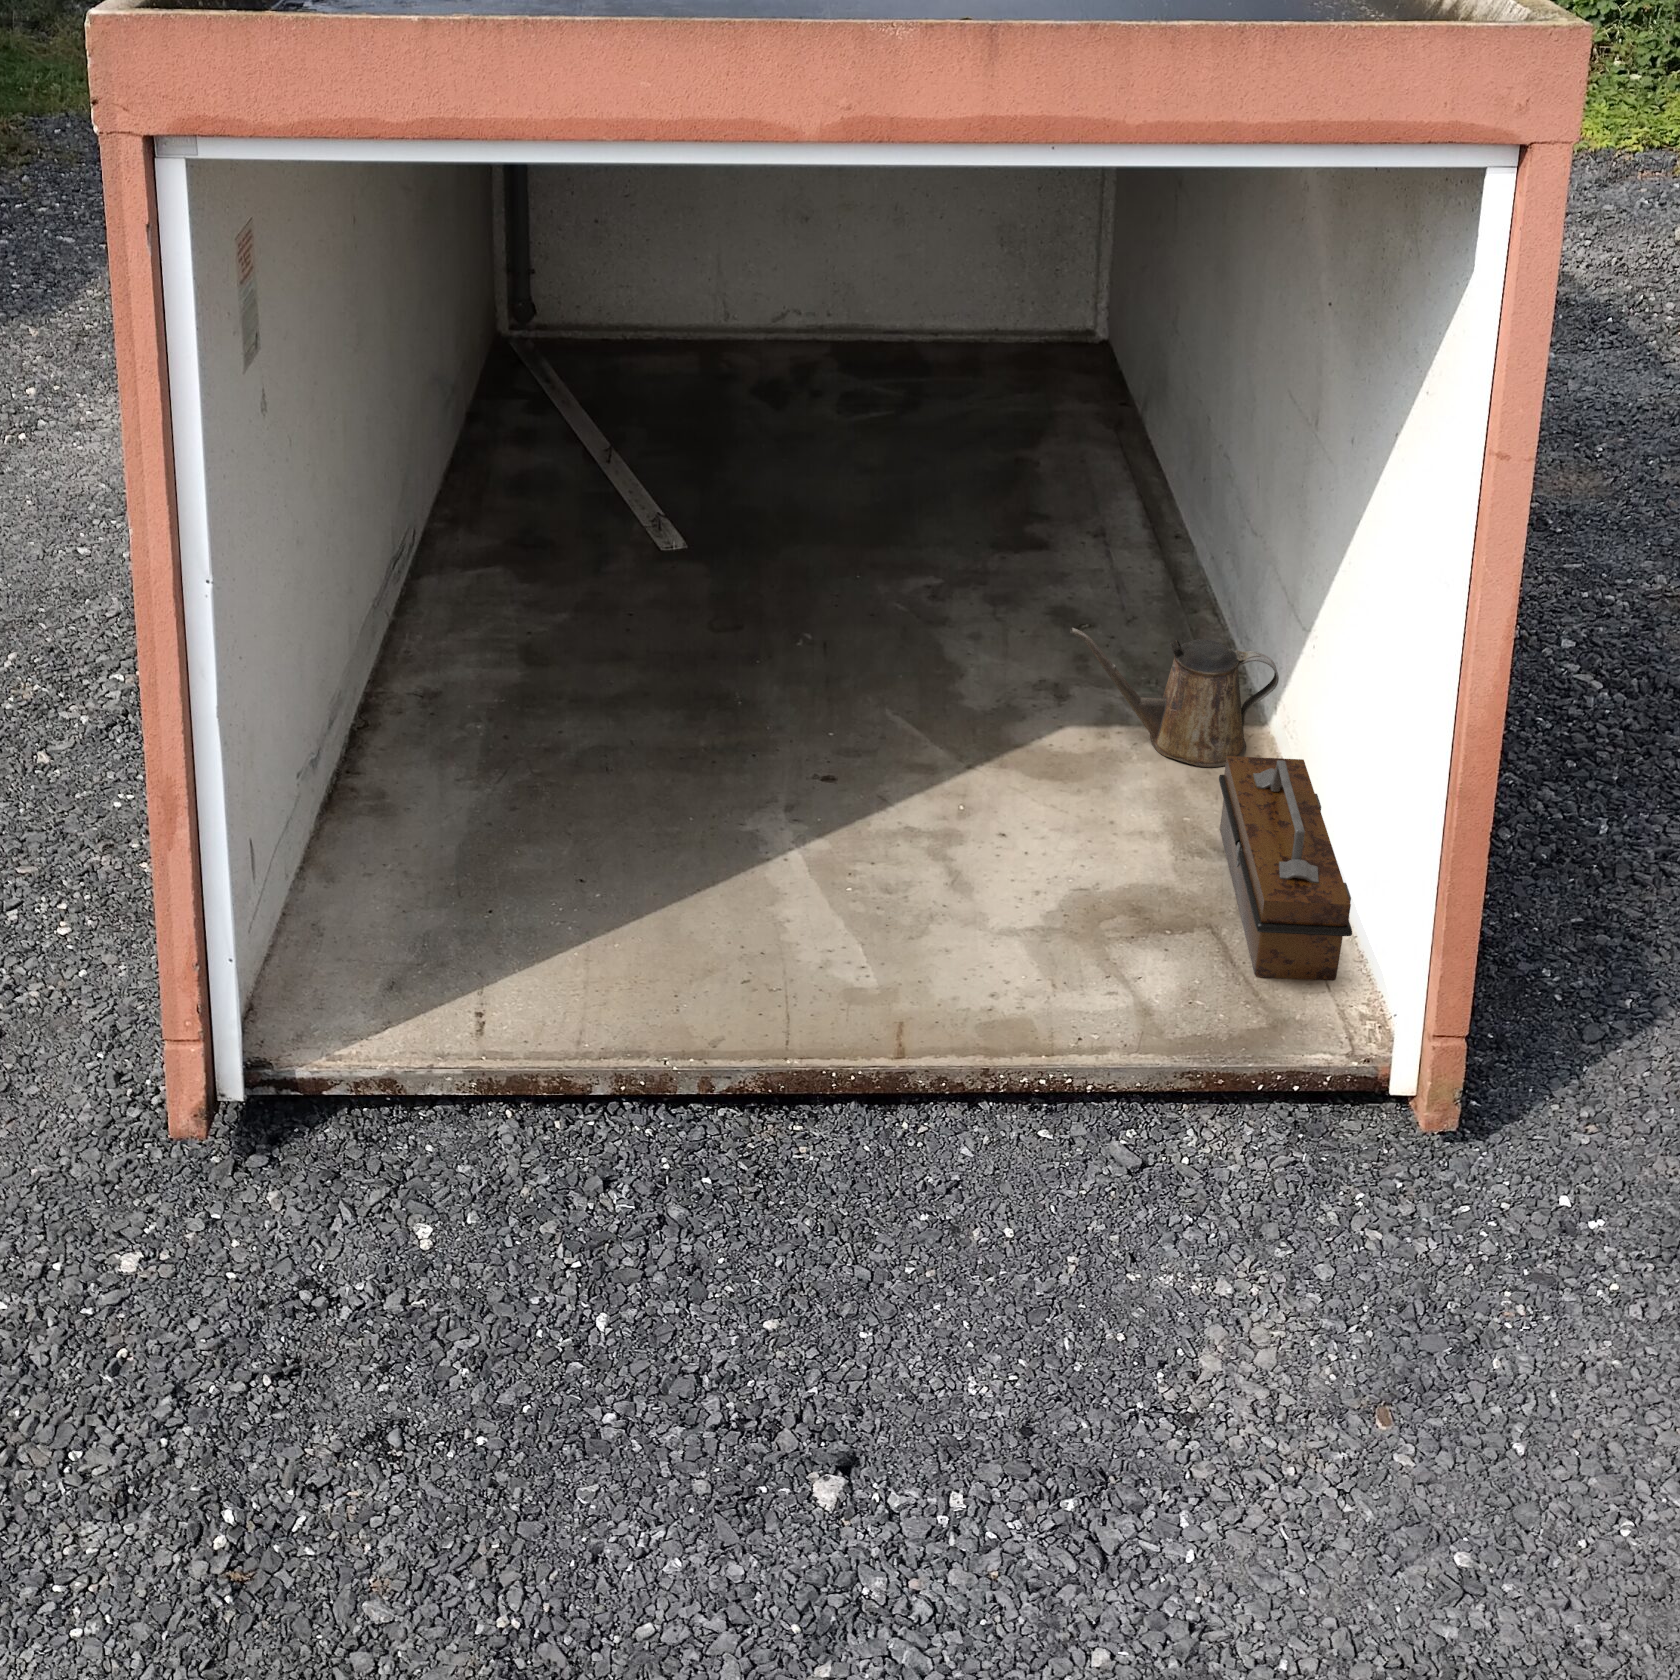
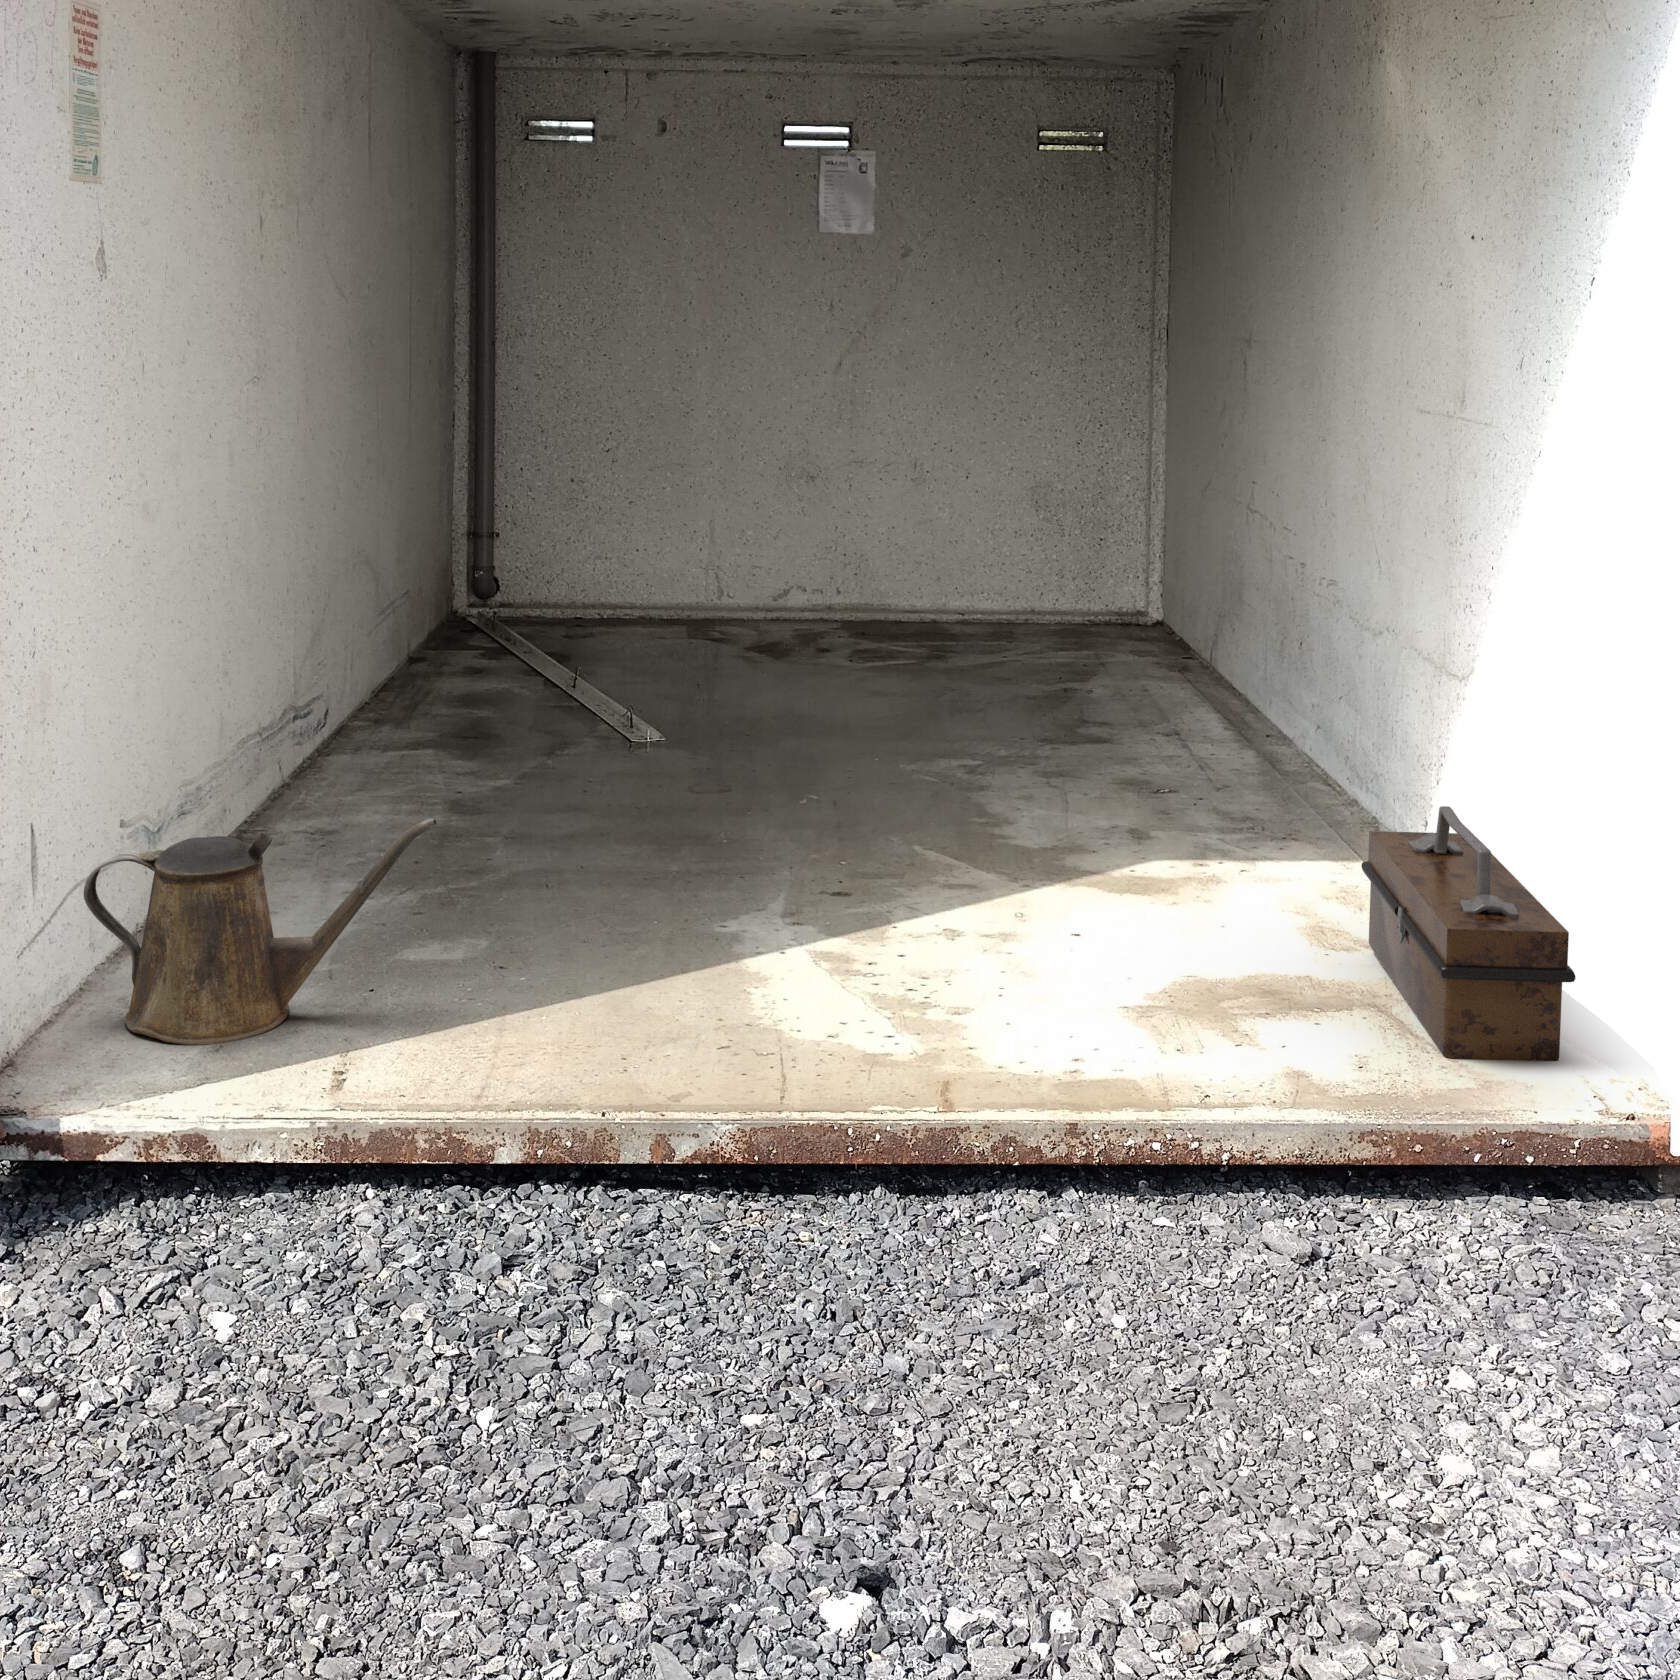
watering can: present [1070,628,1279,767] -> present [83,819,437,1045]

